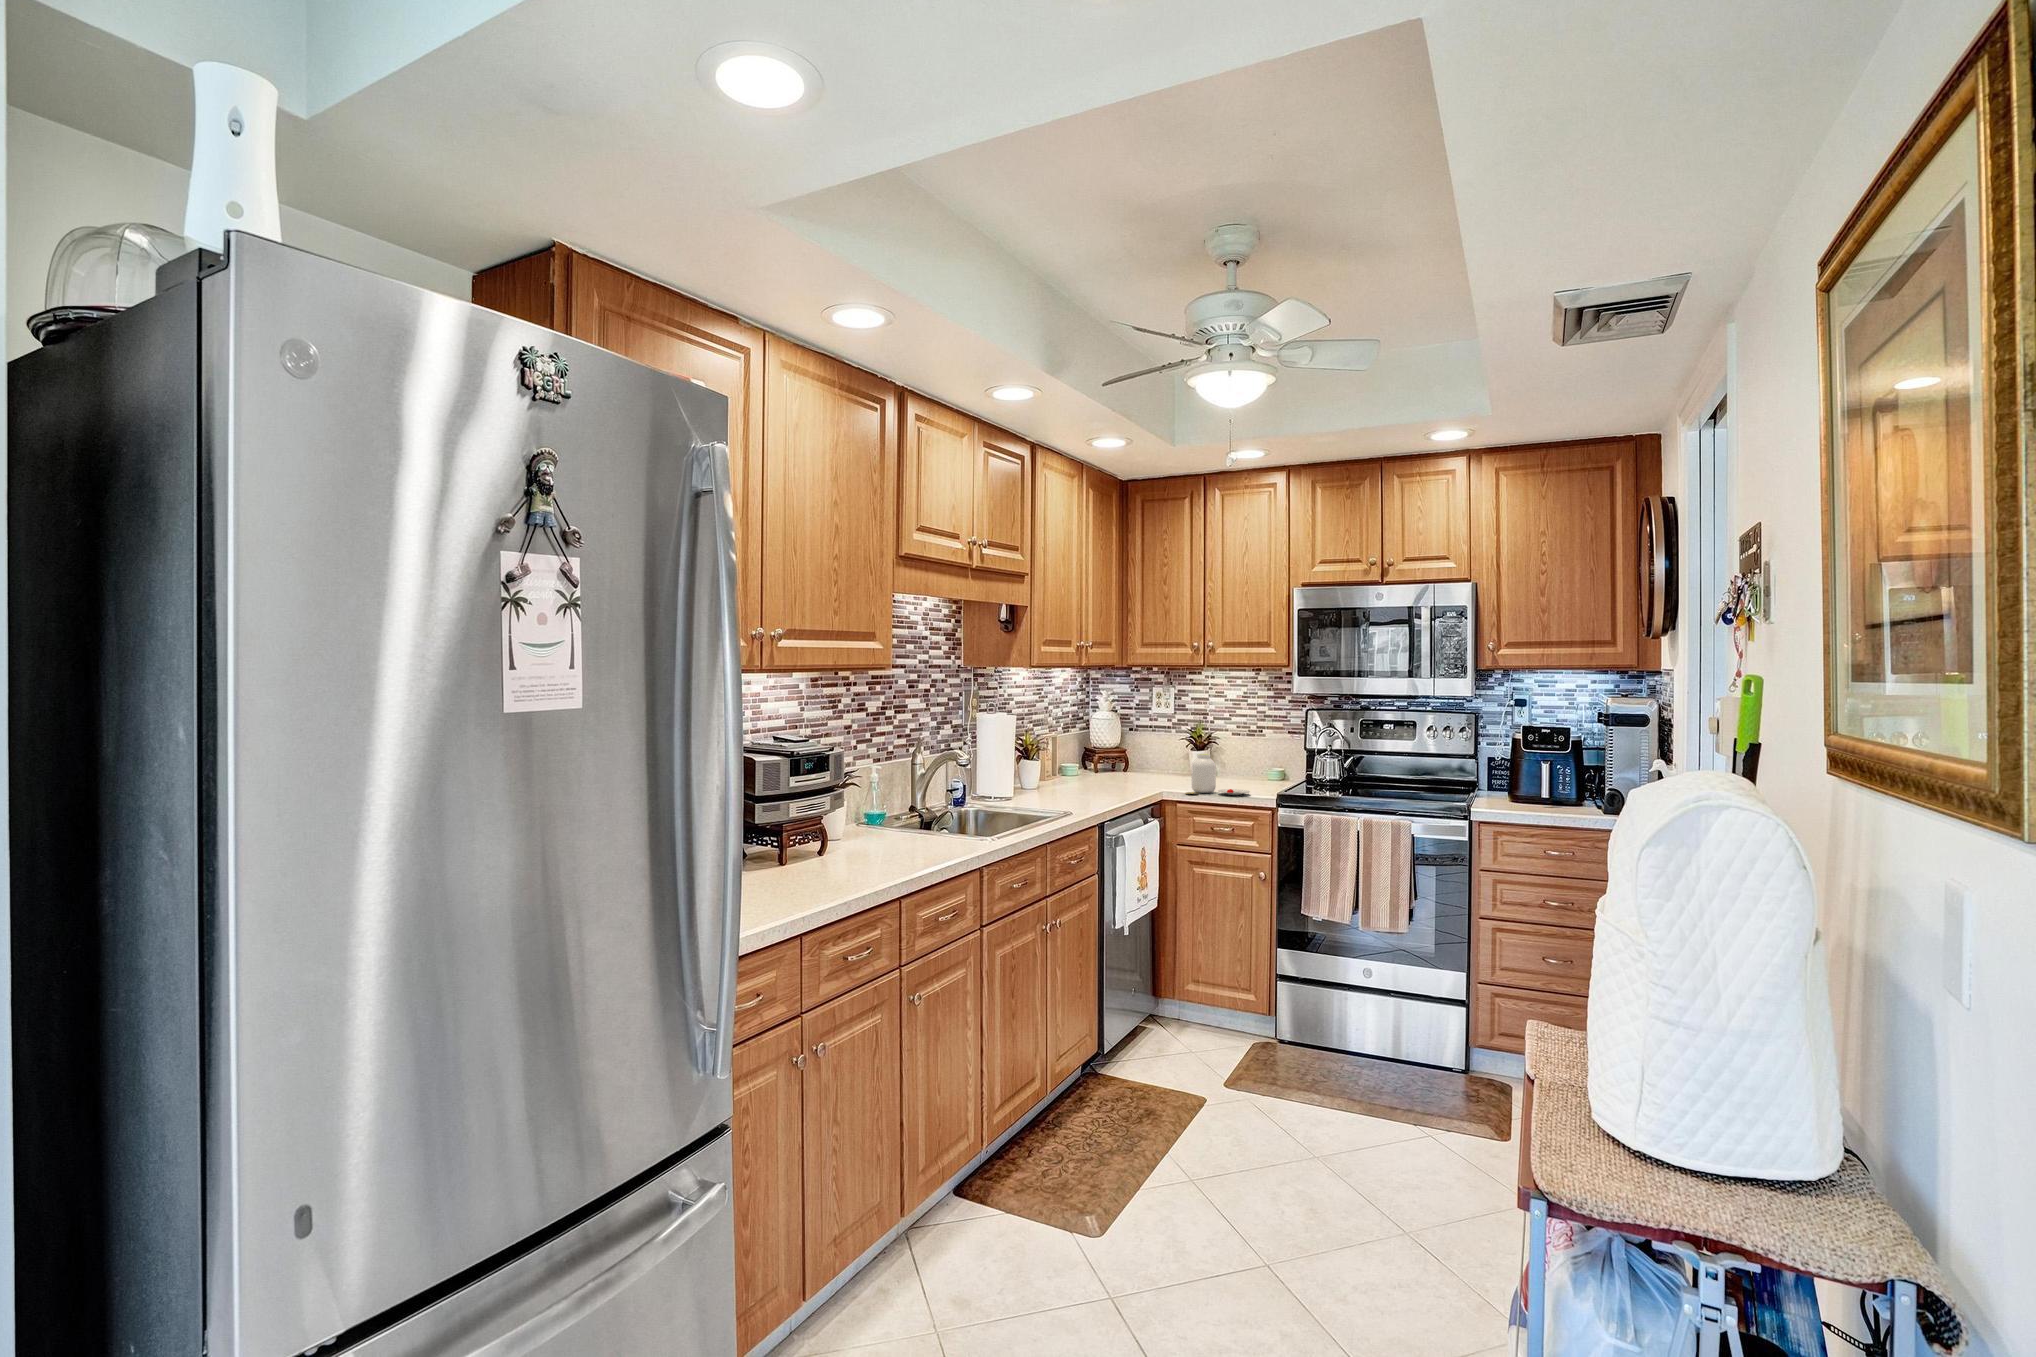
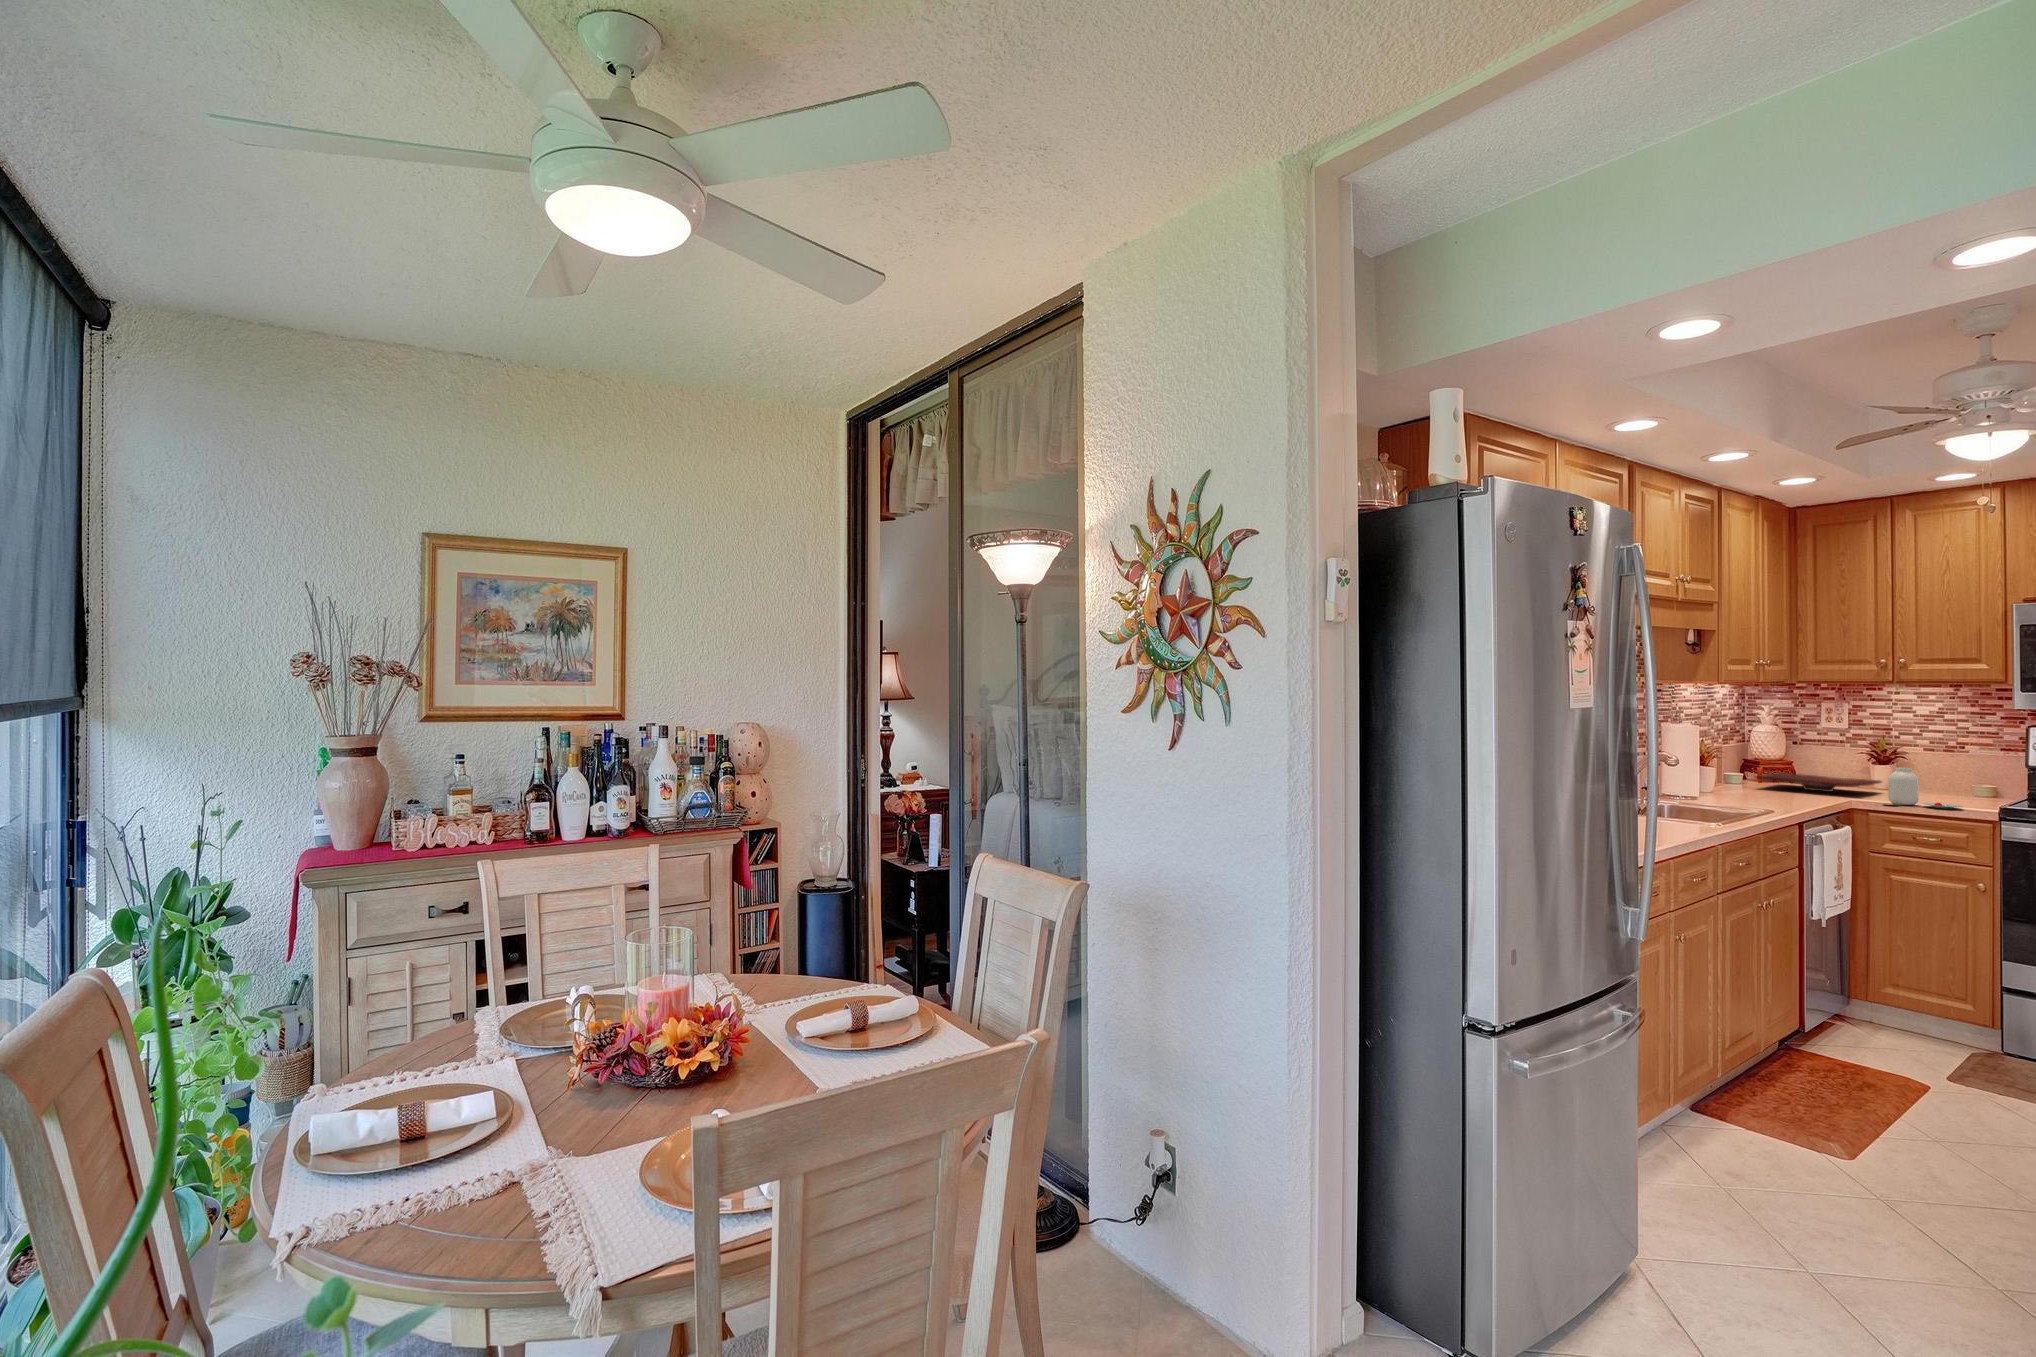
cutting board: none [1086,762,1195,781] -> present [1756,773,1881,792]

